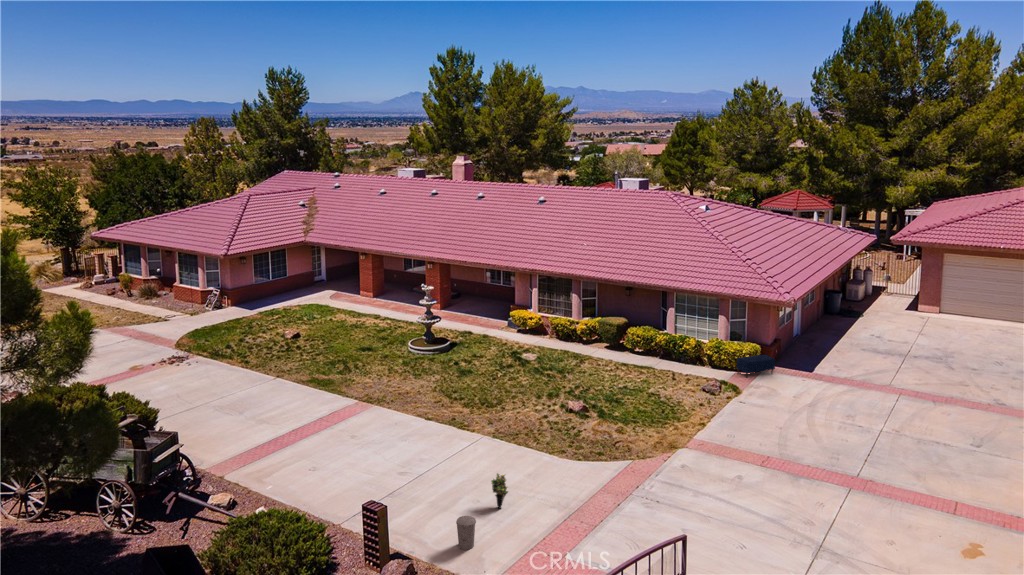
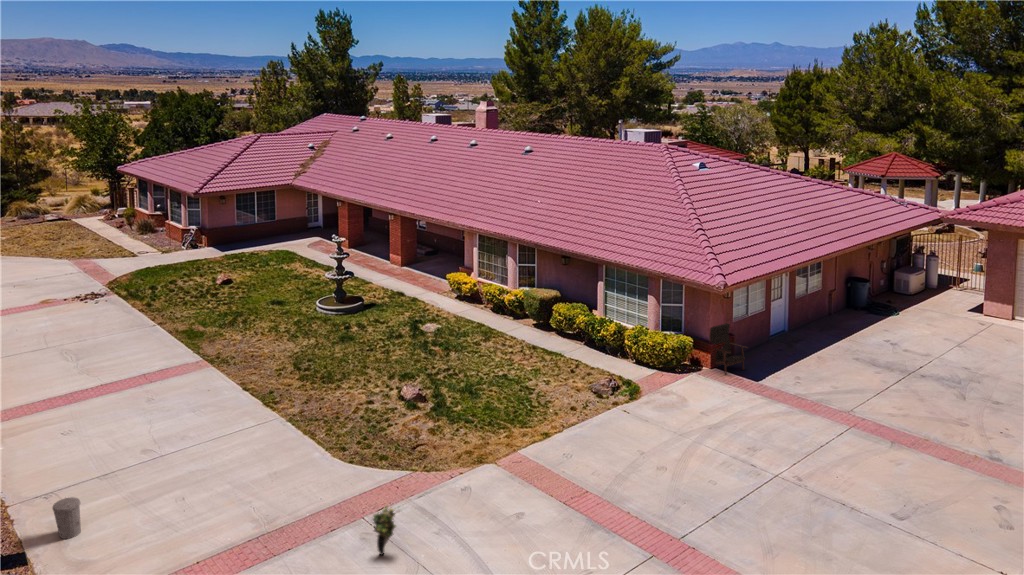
lounge chair: none [771,331,801,370] -> present [709,323,747,375]
bench: present [737,355,775,378] -> none [649,351,699,378]
potted plant: present [491,473,508,509] -> present [373,507,396,555]

